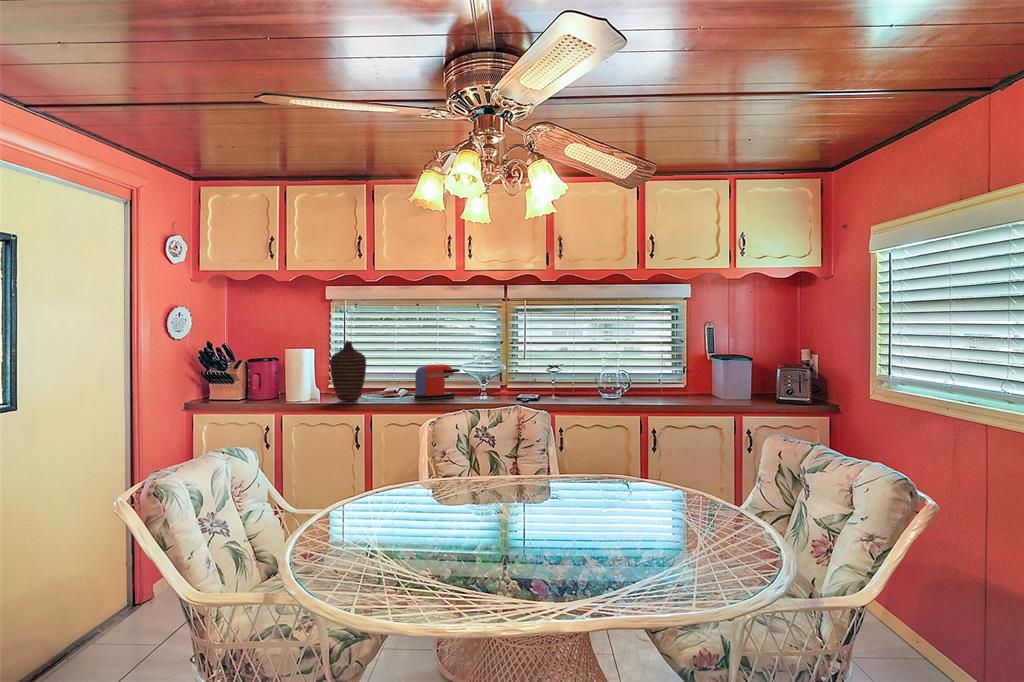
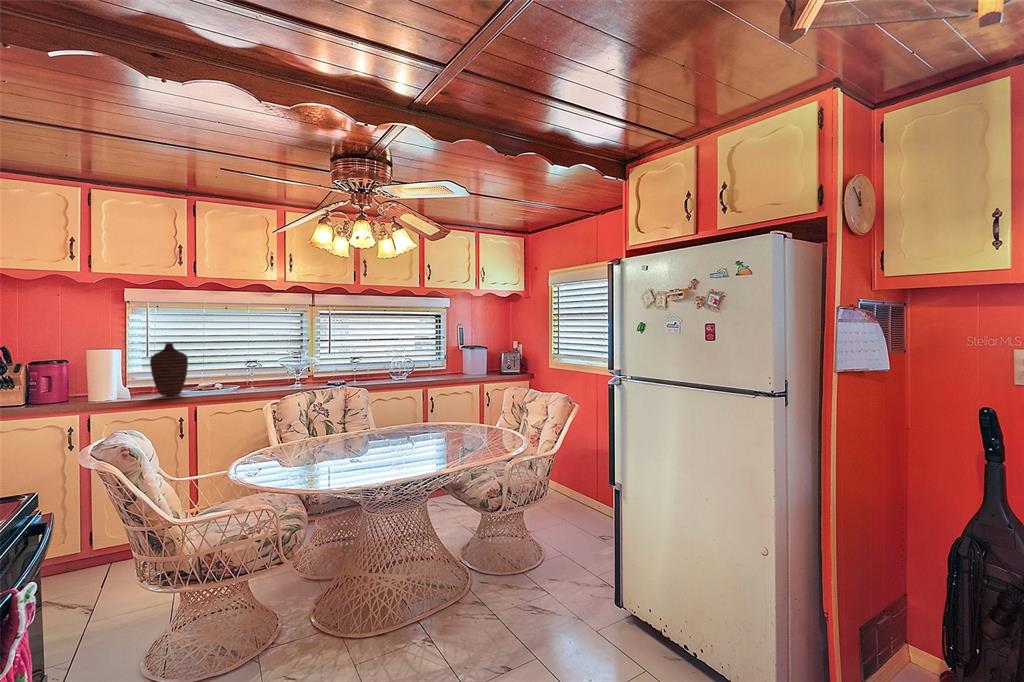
coffee maker: present [414,364,460,400] -> none [235,360,275,390]

